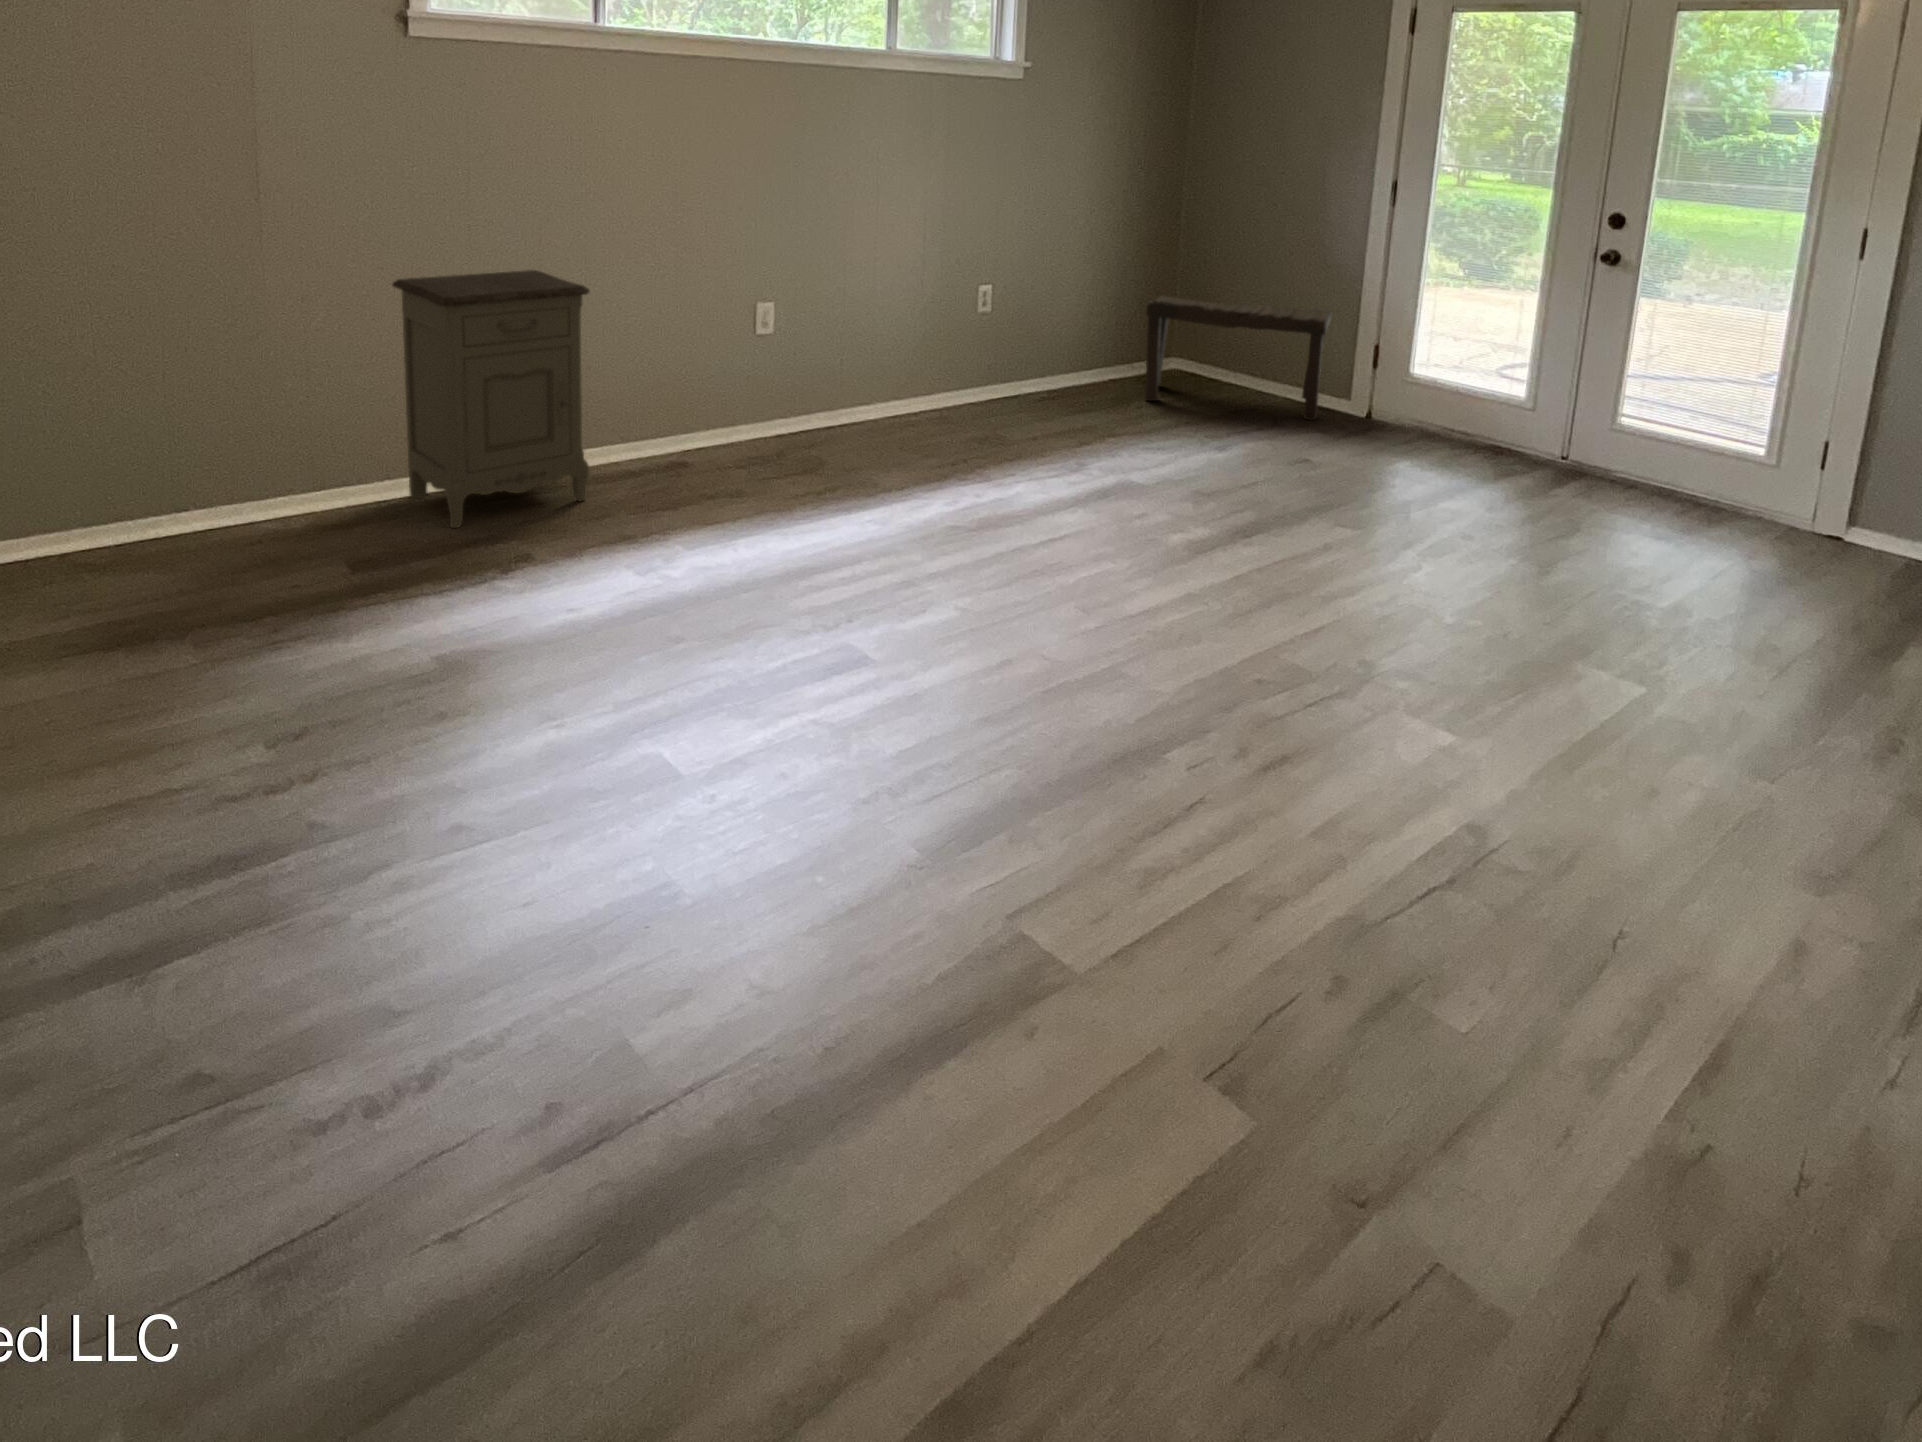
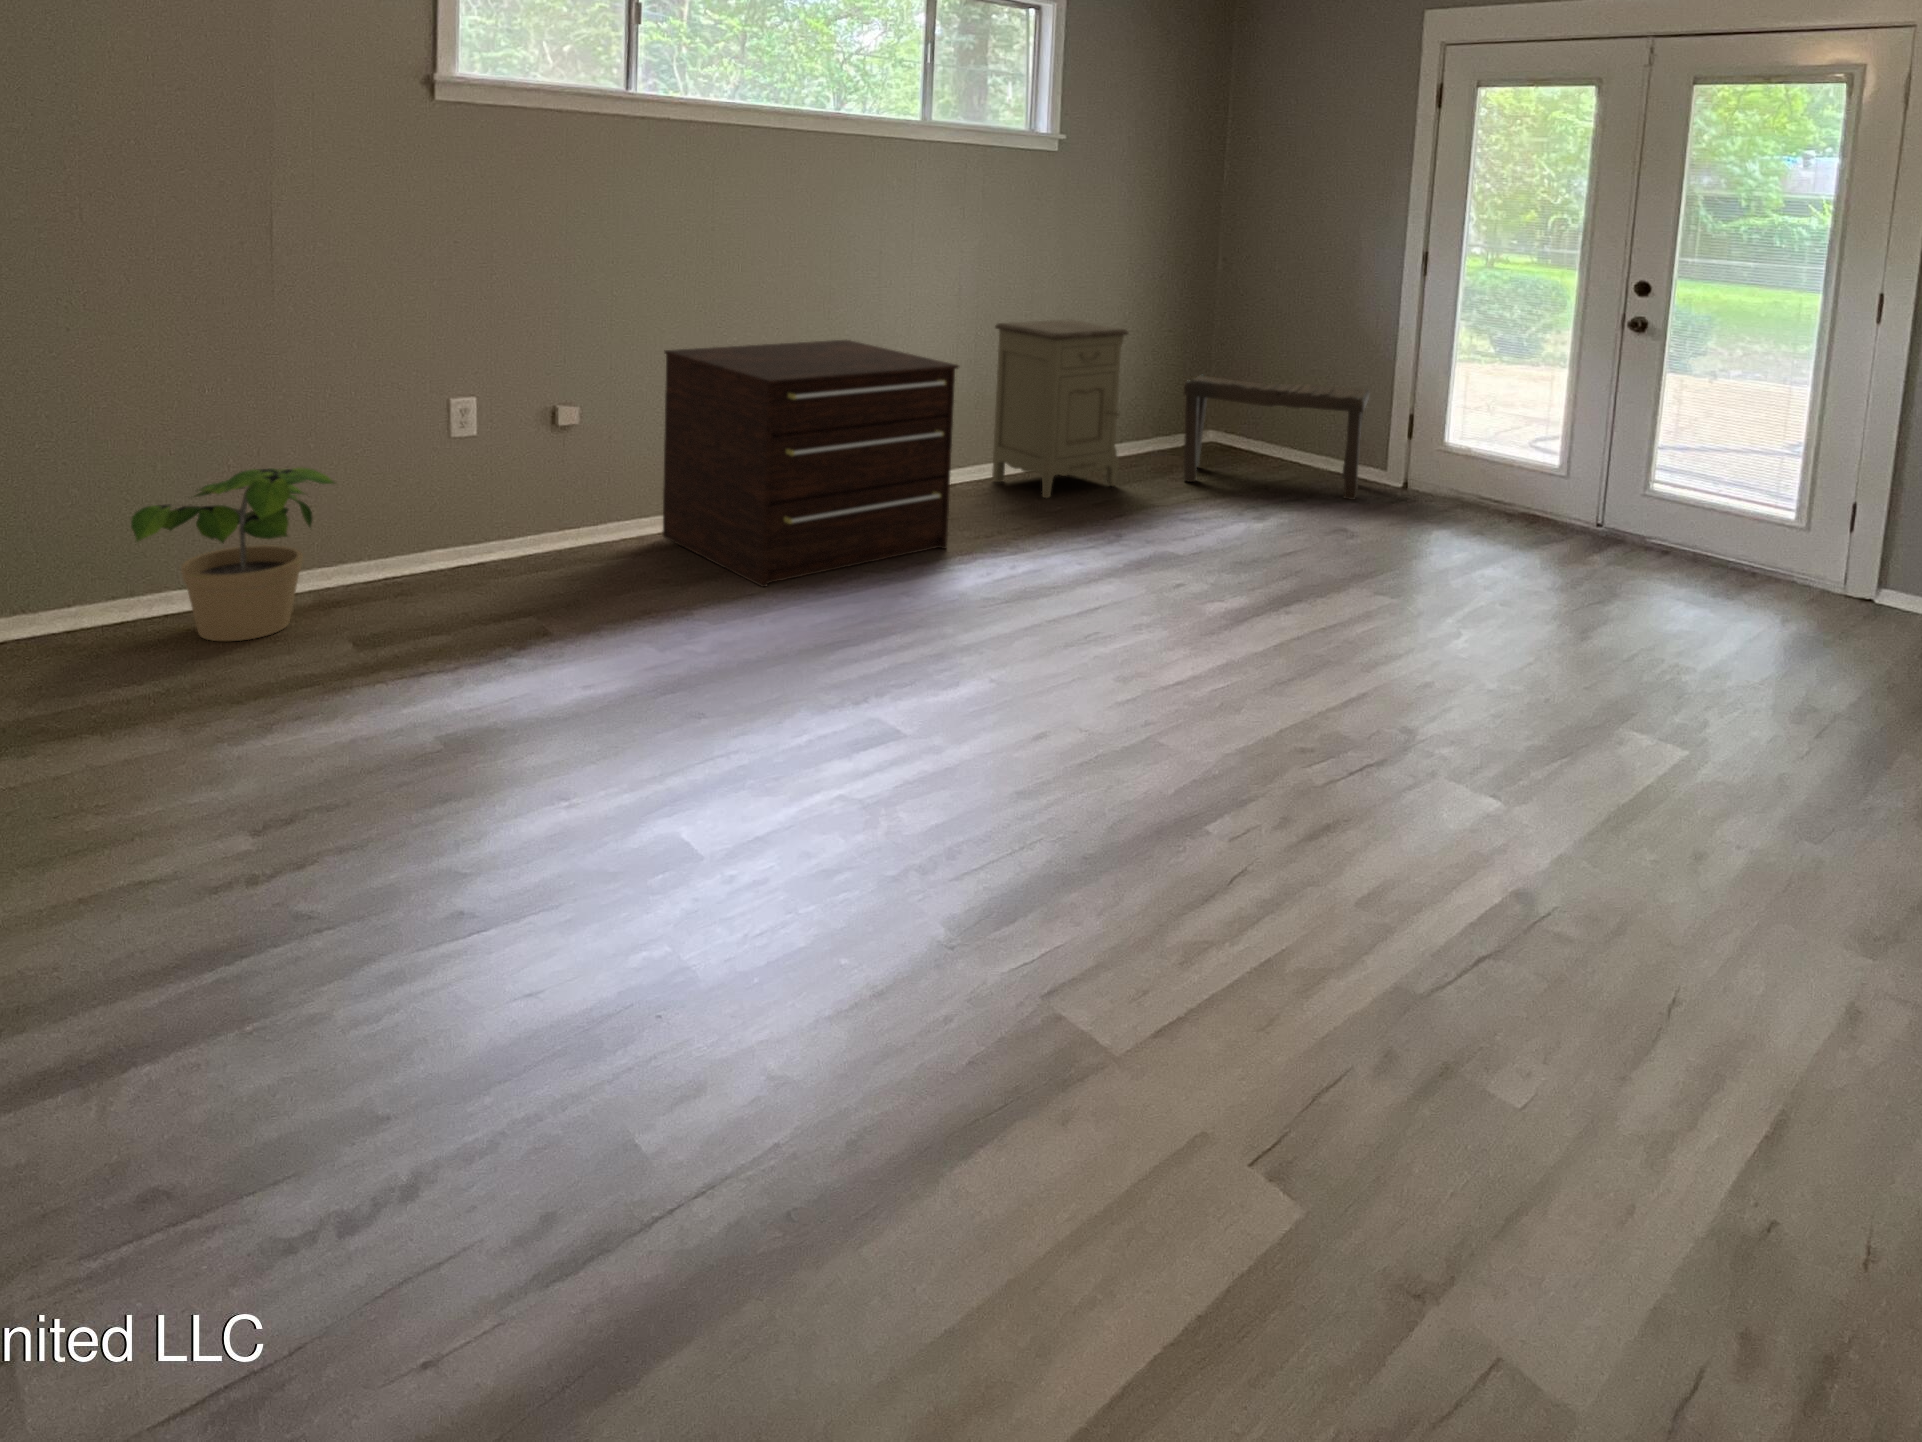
dresser: none [632,262,923,508] -> present [663,340,959,587]
nightstand: present [392,270,589,528] -> present [992,320,1128,498]
potted plant: none [109,393,307,561] -> present [131,468,335,641]

